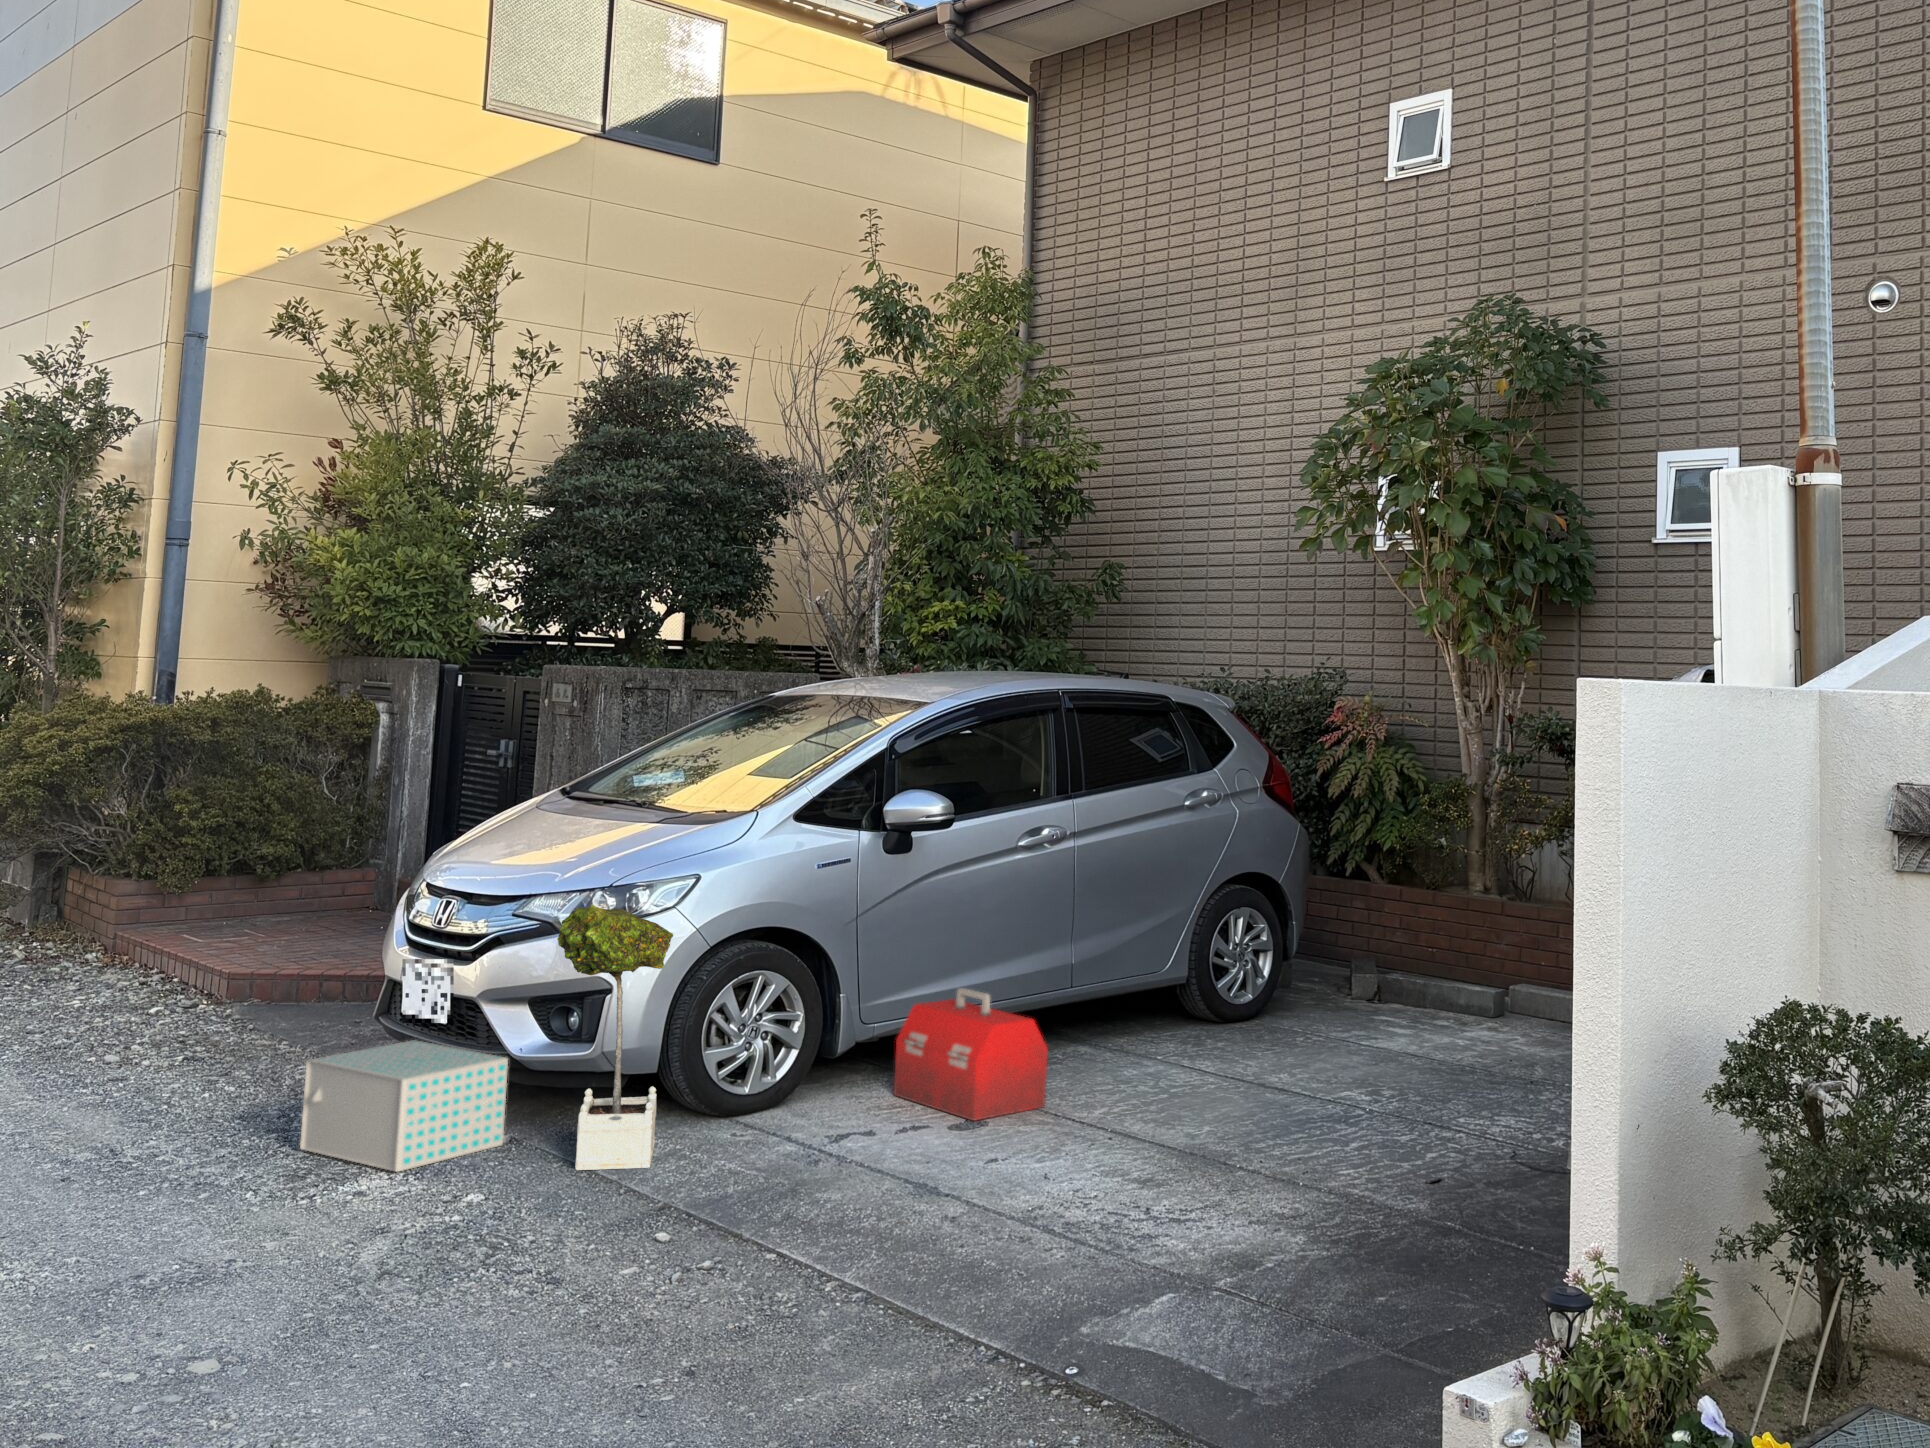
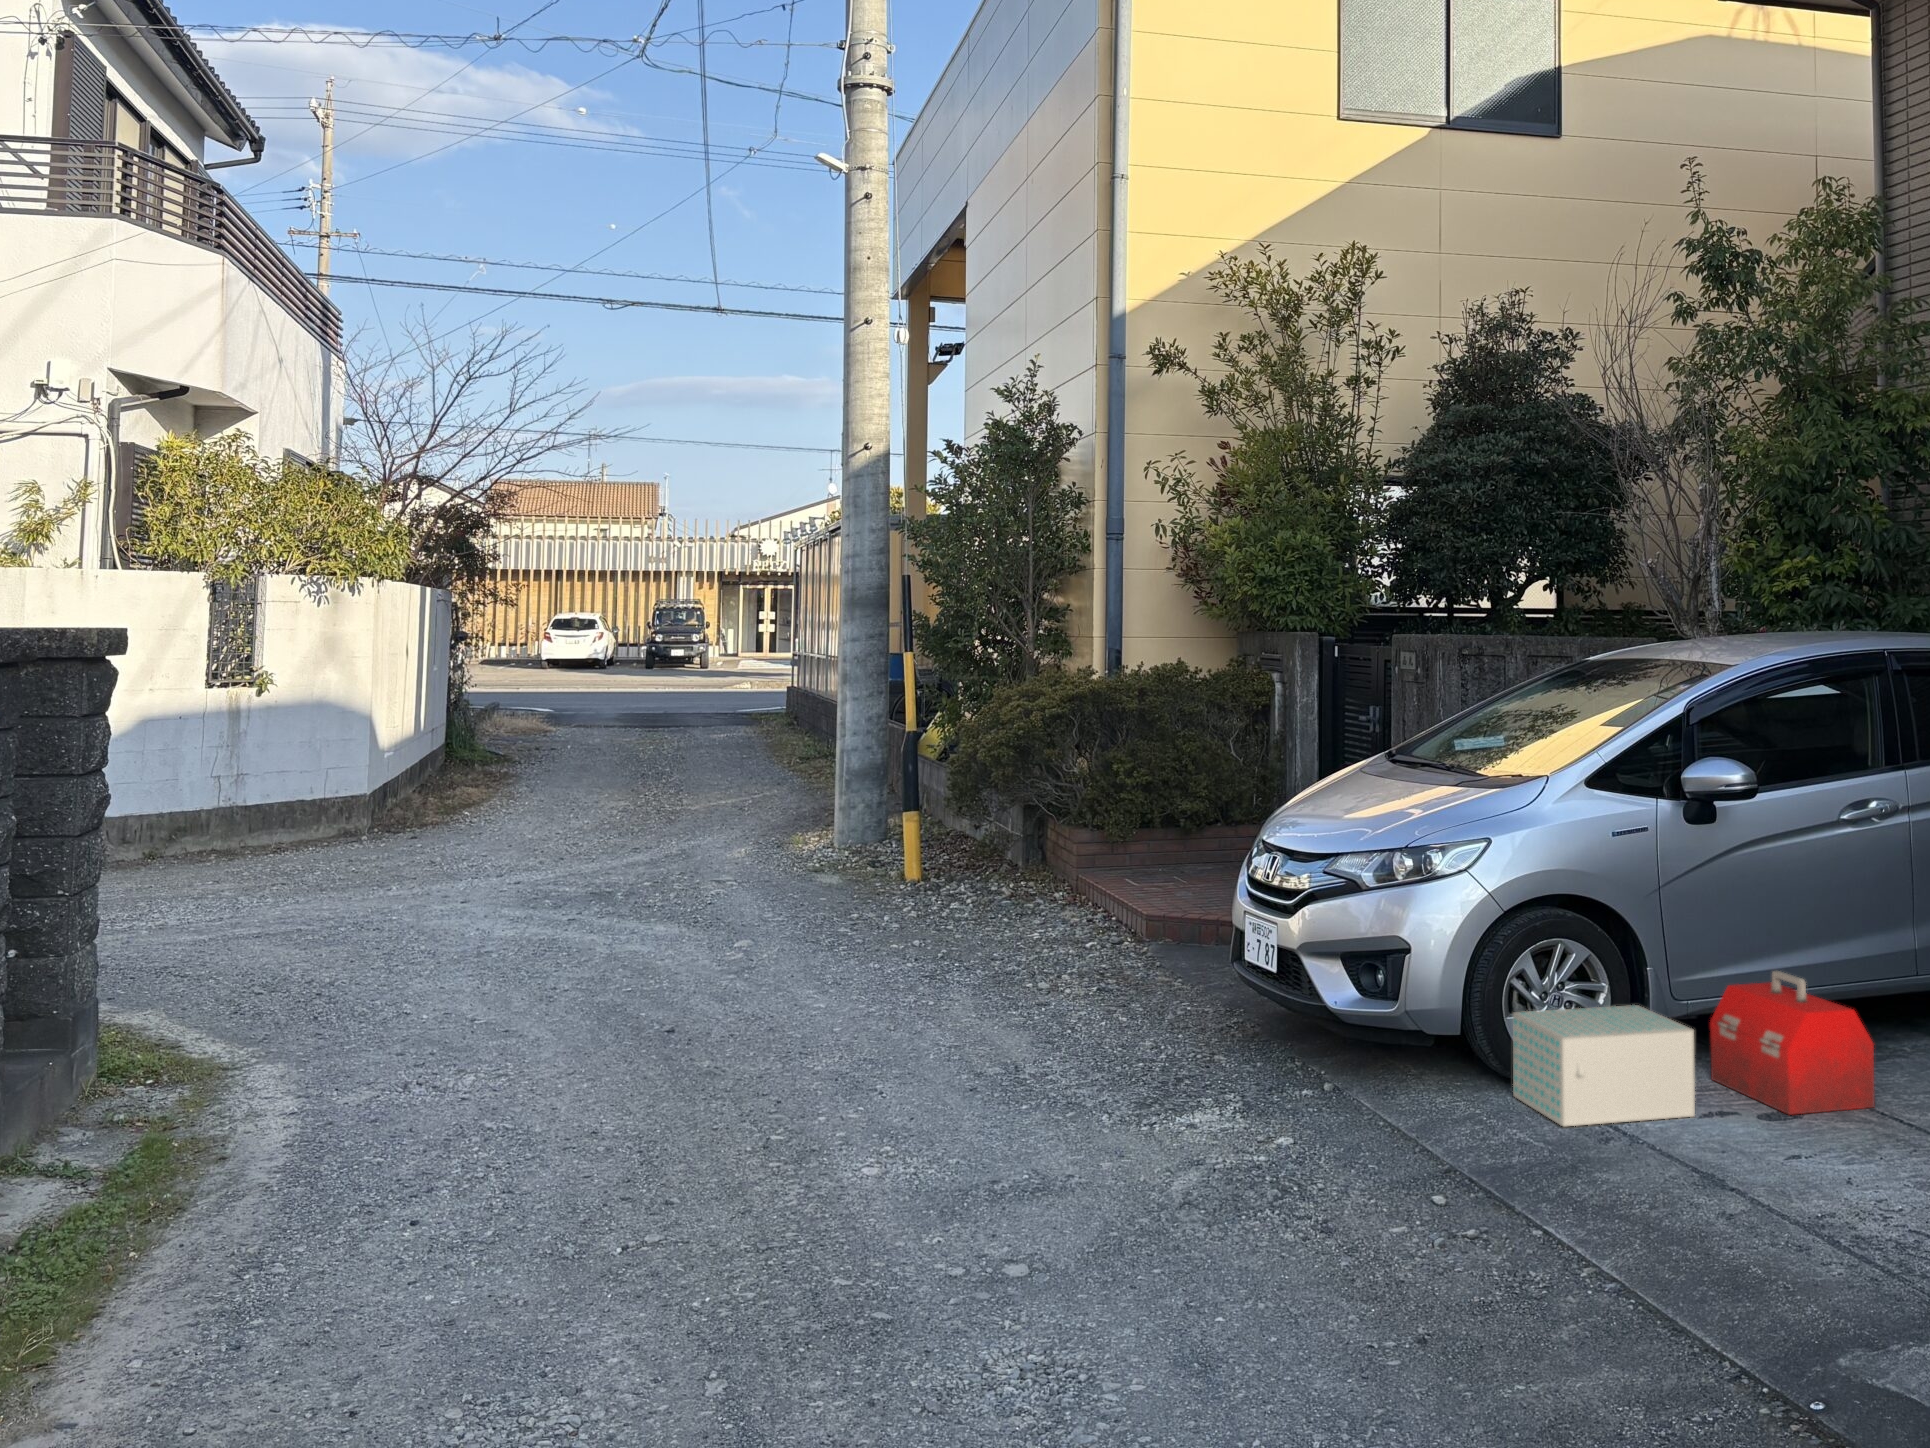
potted tree: present [557,904,673,1170] -> none [1350,866,1458,1129]
storage box: present [300,1040,508,1171] -> present [1513,1005,1695,1126]

